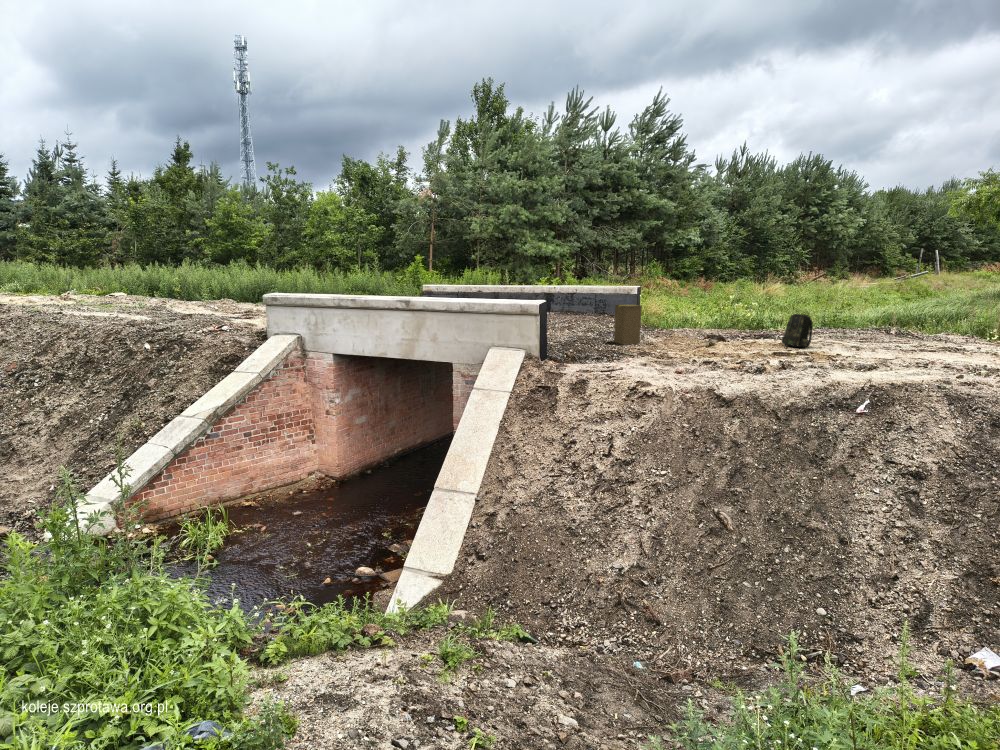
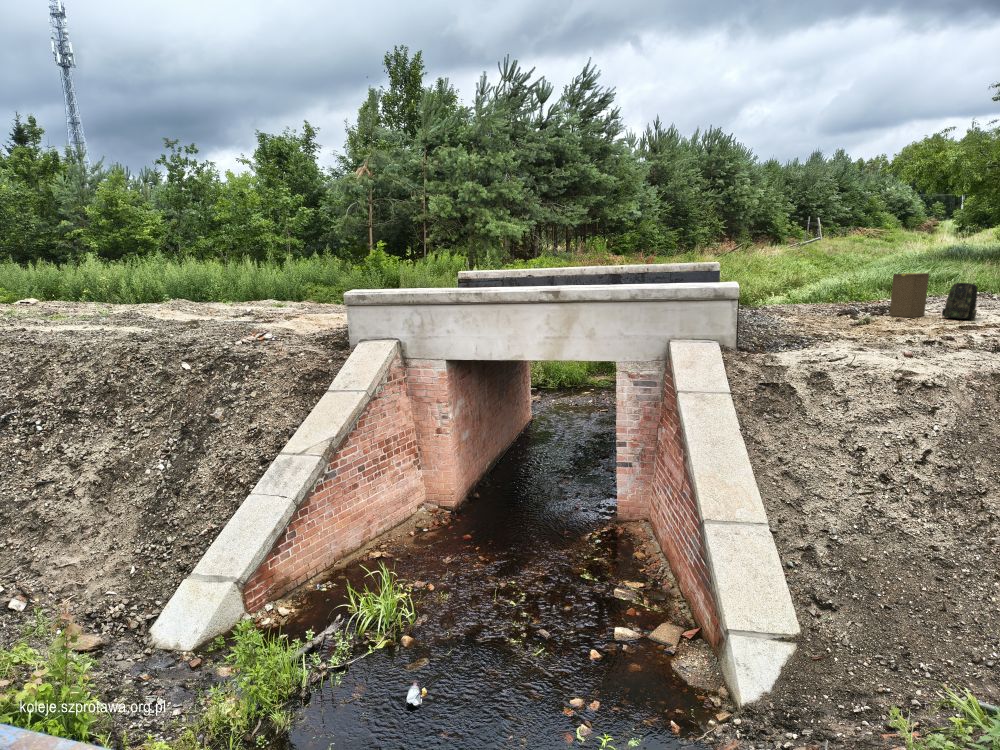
cardboard box: present [614,305,642,345] -> present [890,273,929,317]

